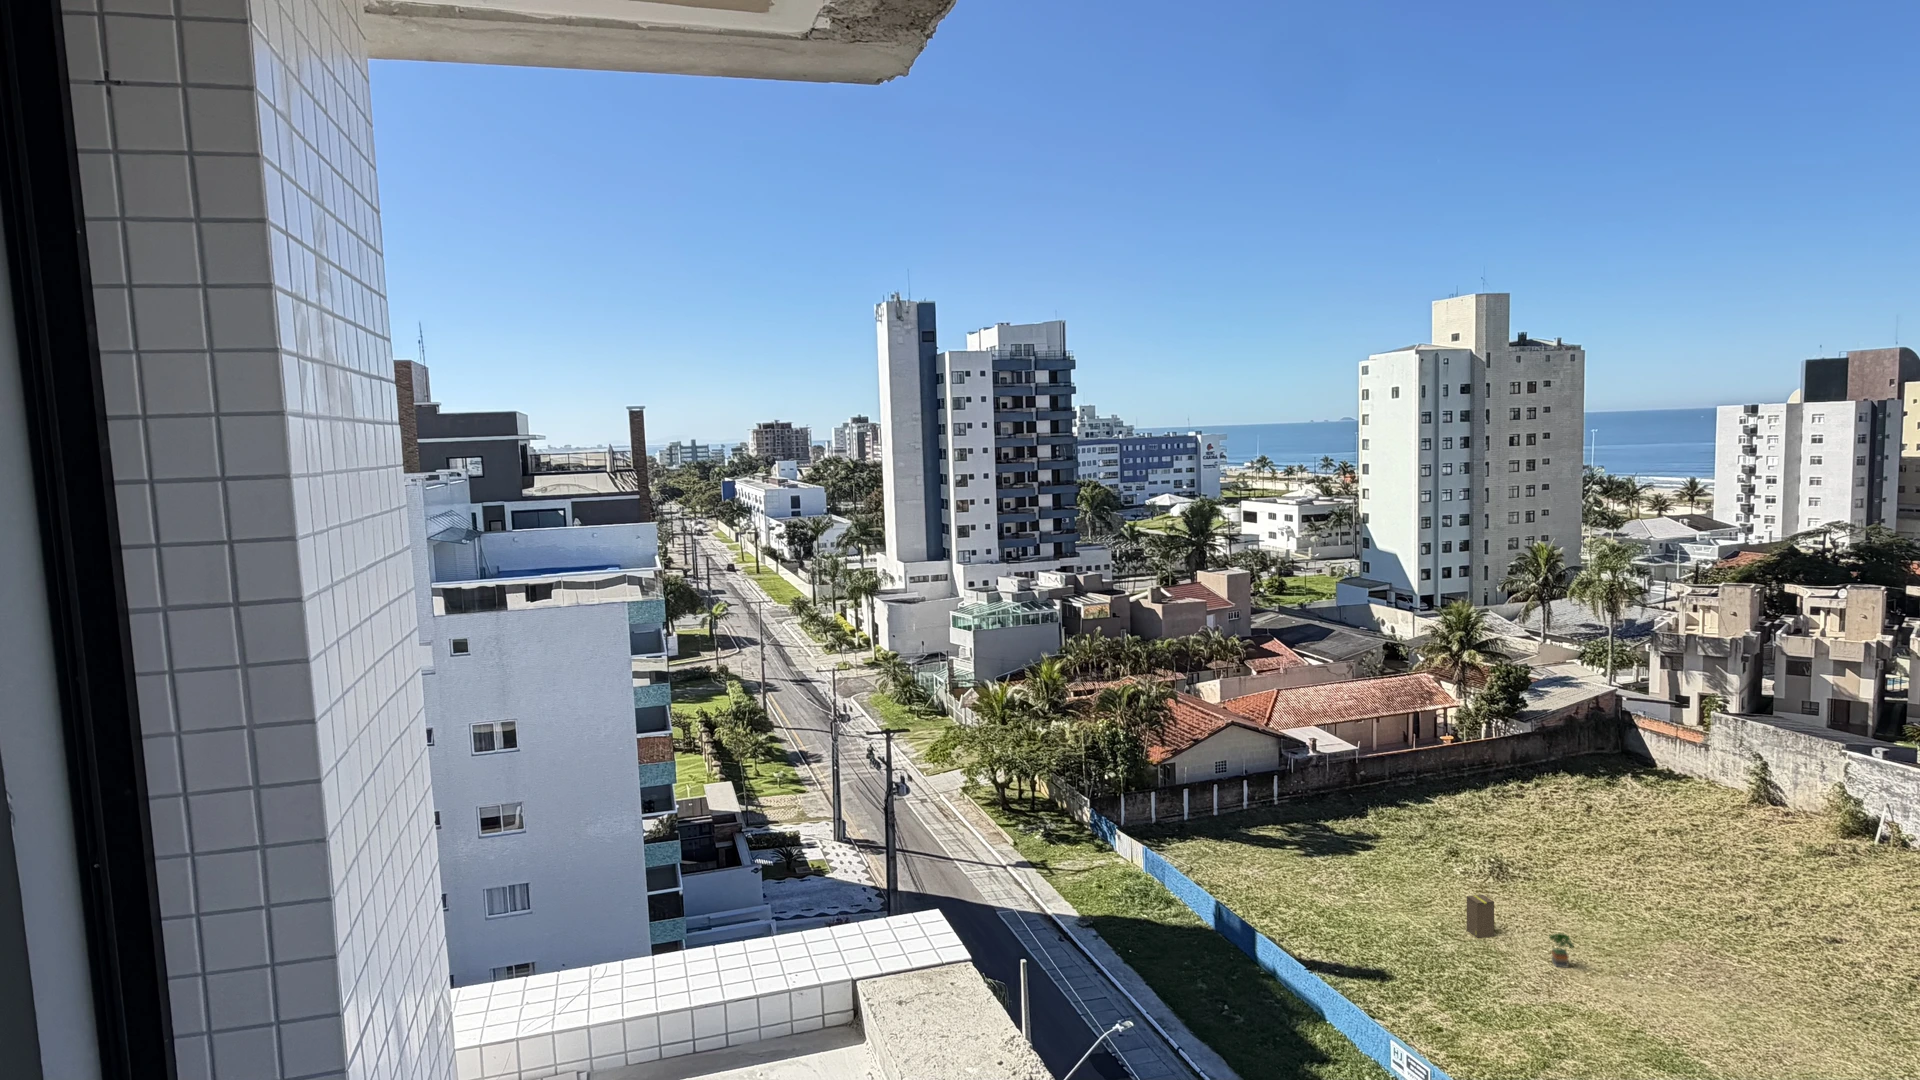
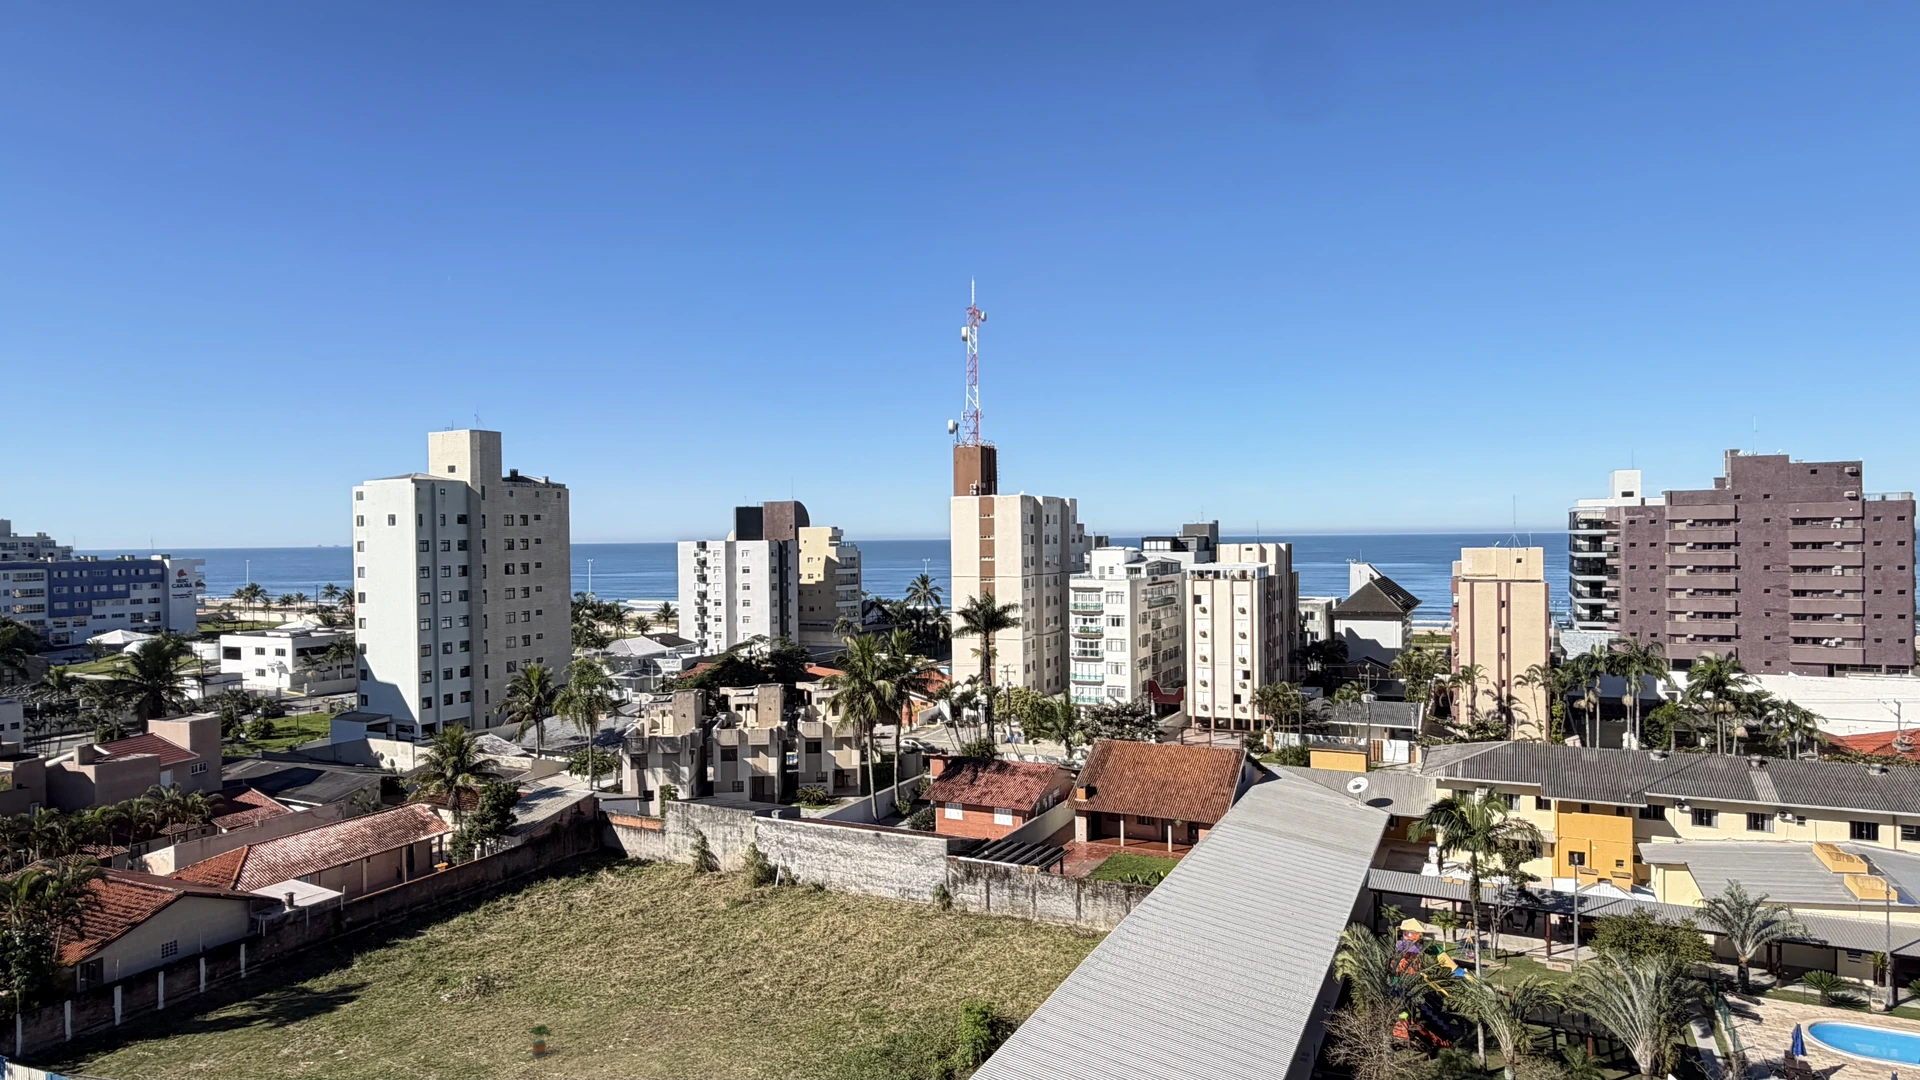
cardboard box: present [1467,895,1494,938] -> none [454,1011,481,1056]

